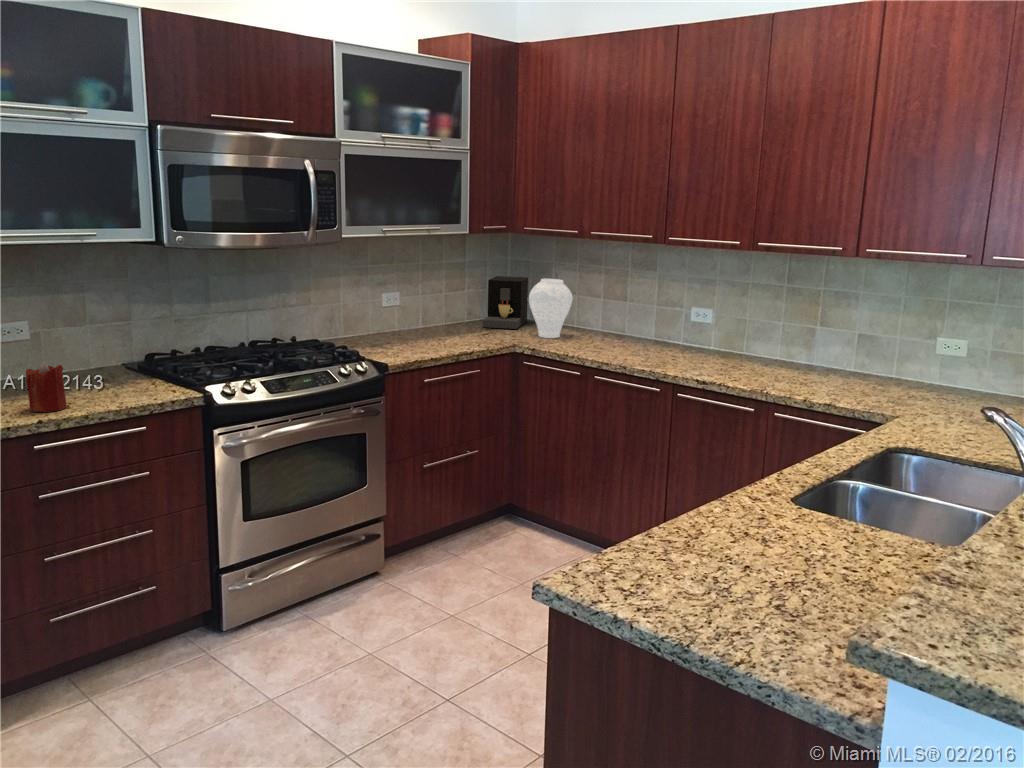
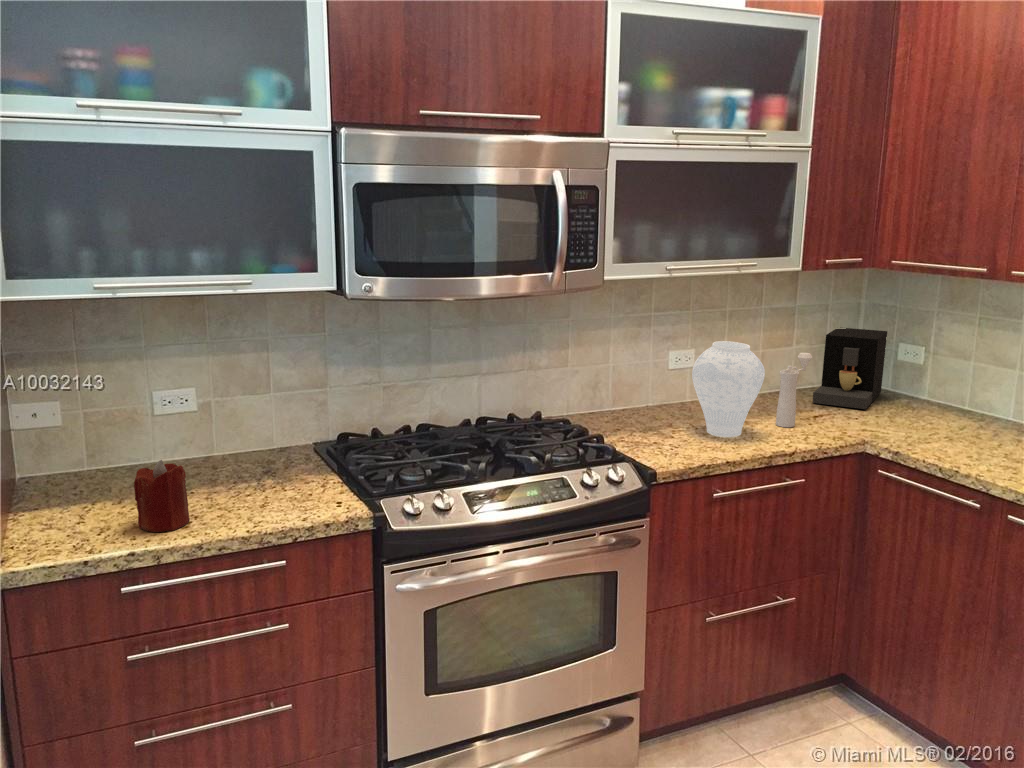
vase: present [529,279,573,338] -> present [692,341,765,437]
pepper mill: none [459,290,480,340] -> present [776,353,812,427]

